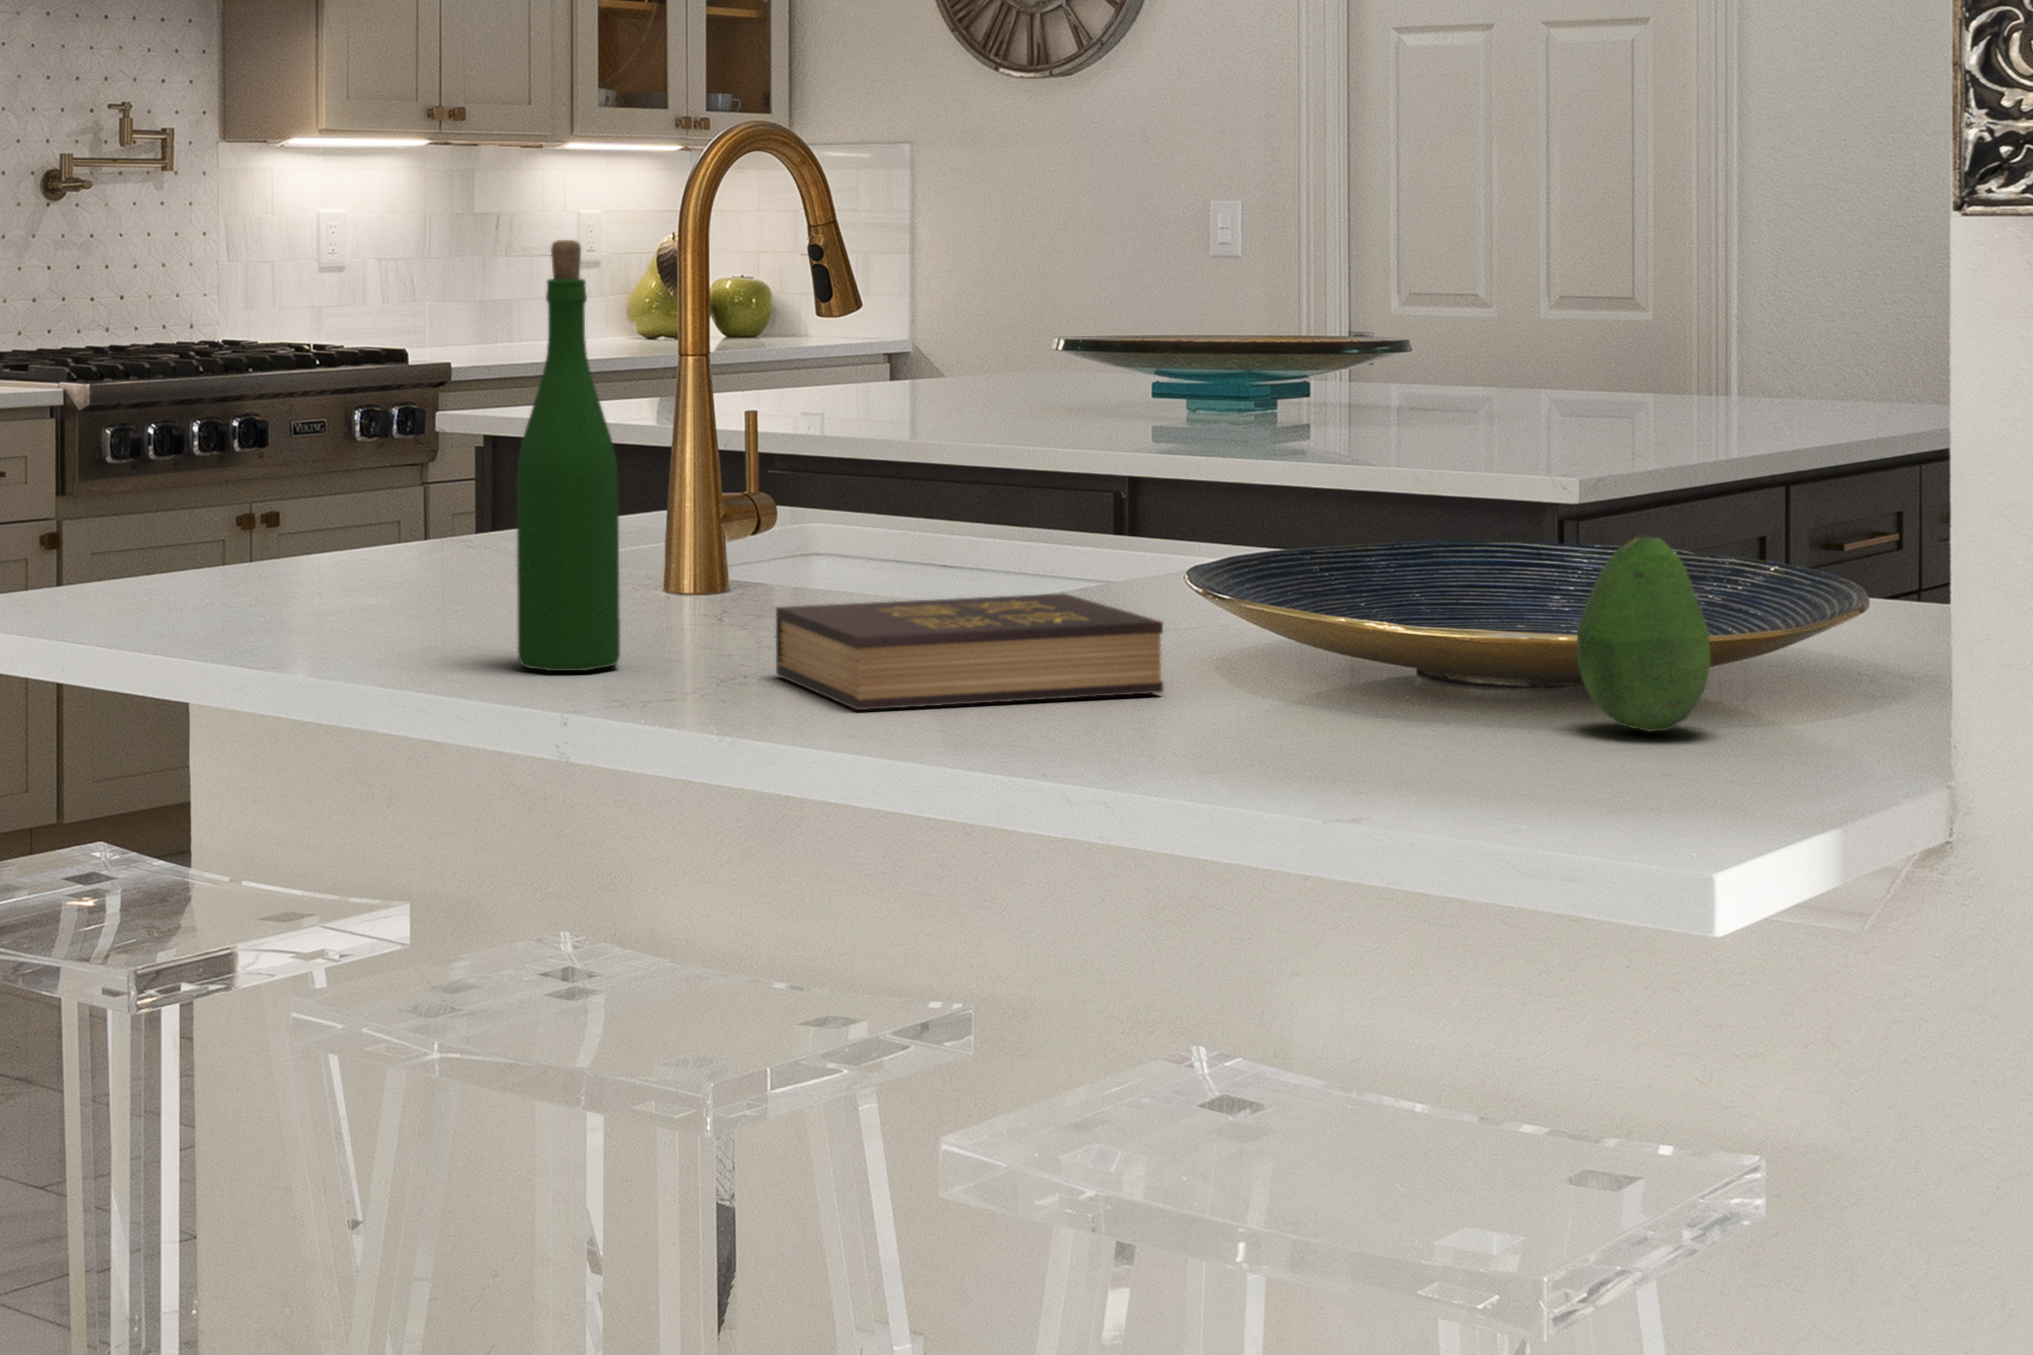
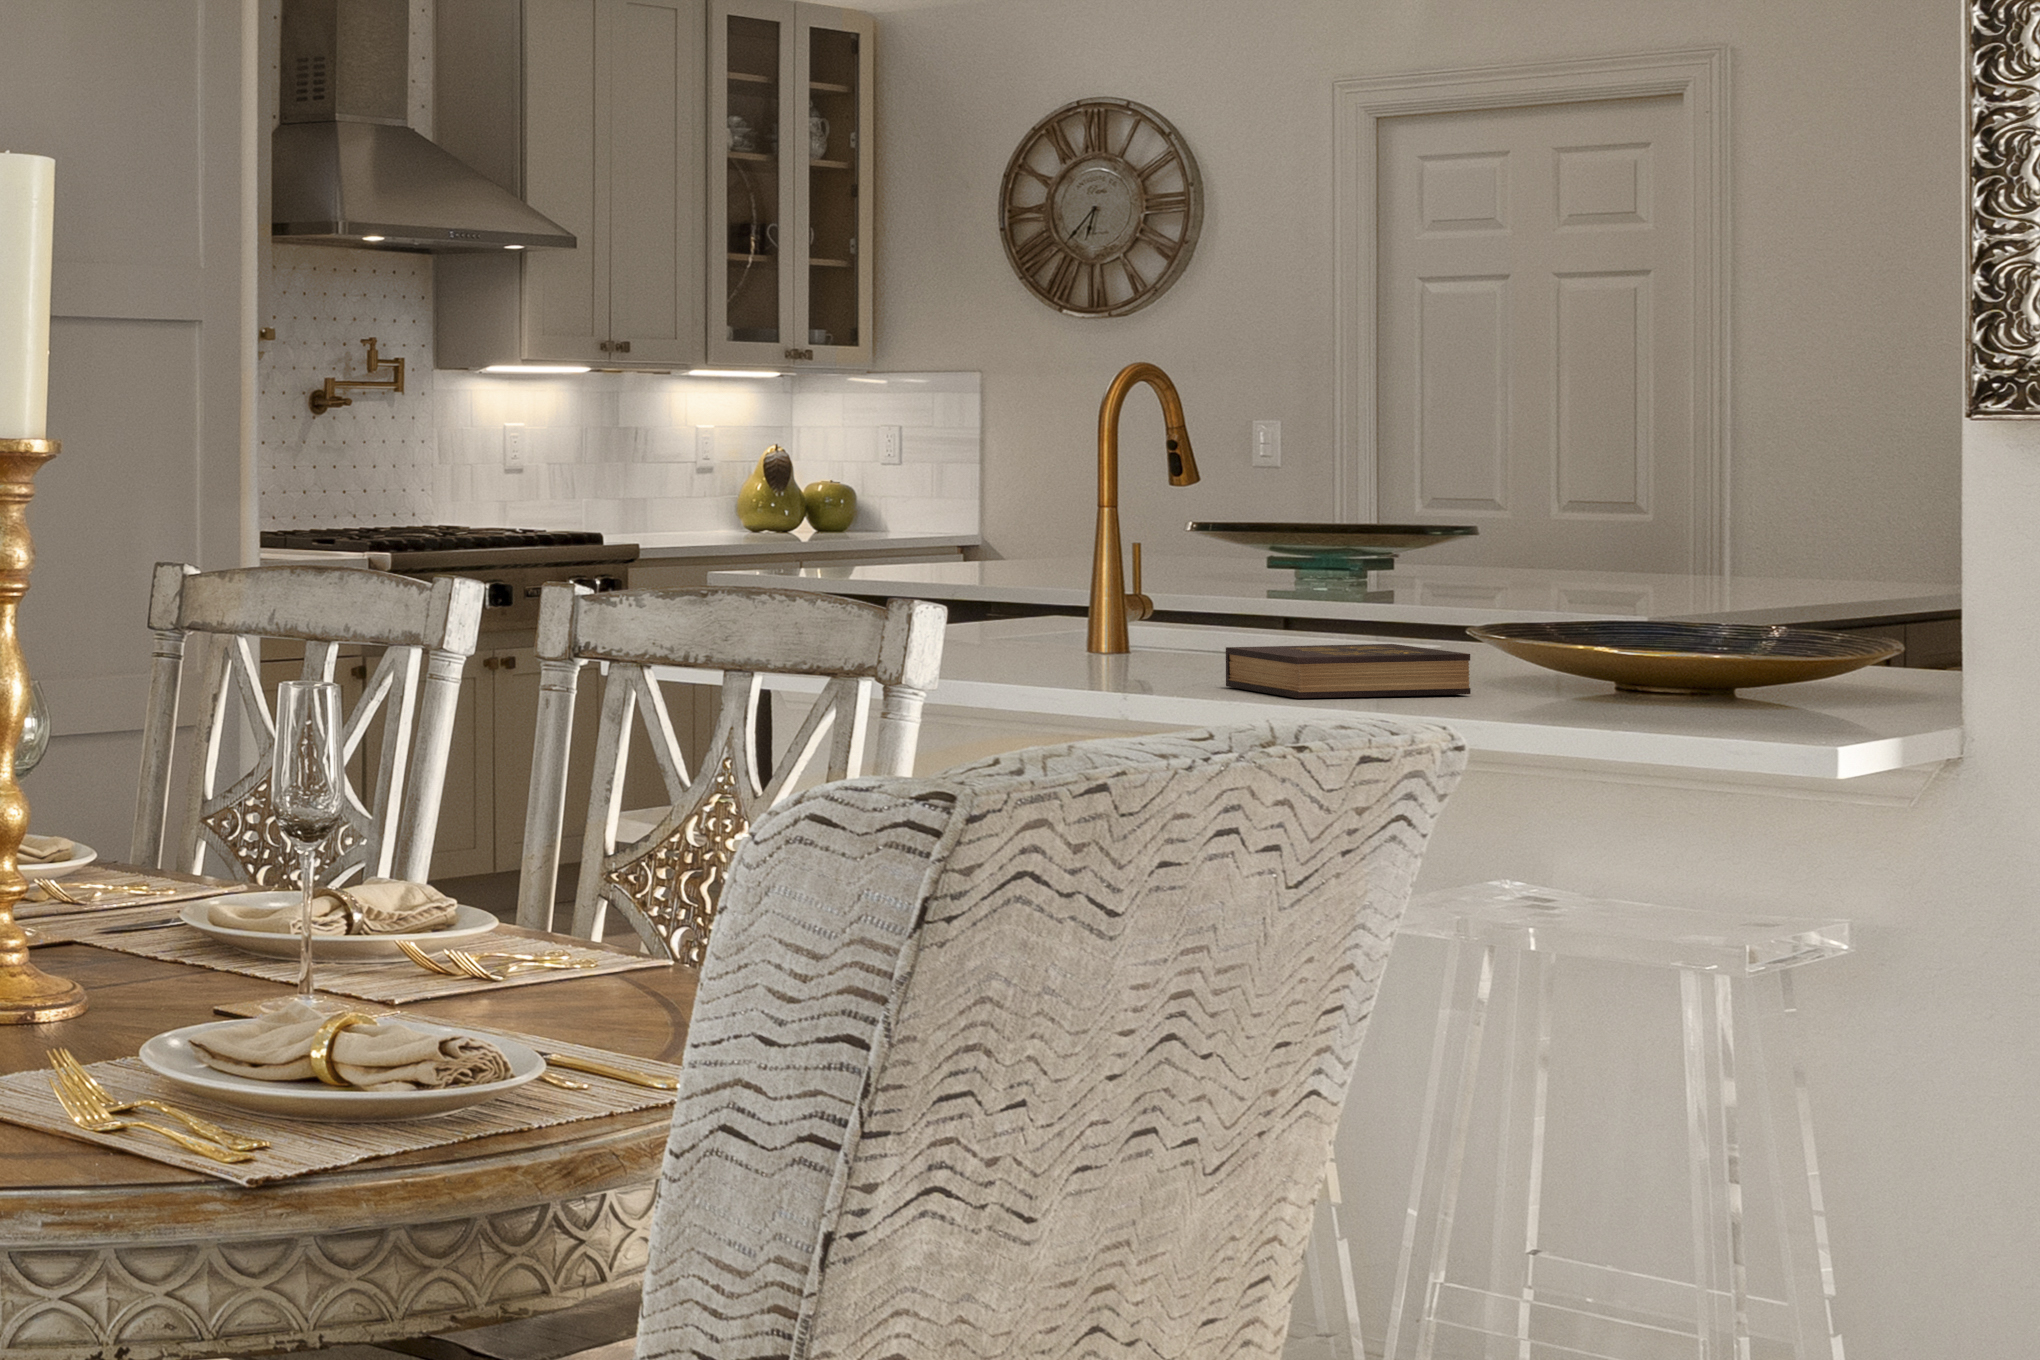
wine bottle: present [517,240,620,671] -> none [1062,438,1127,683]
fruit: present [1577,537,1711,732] -> none [1732,602,1814,710]

